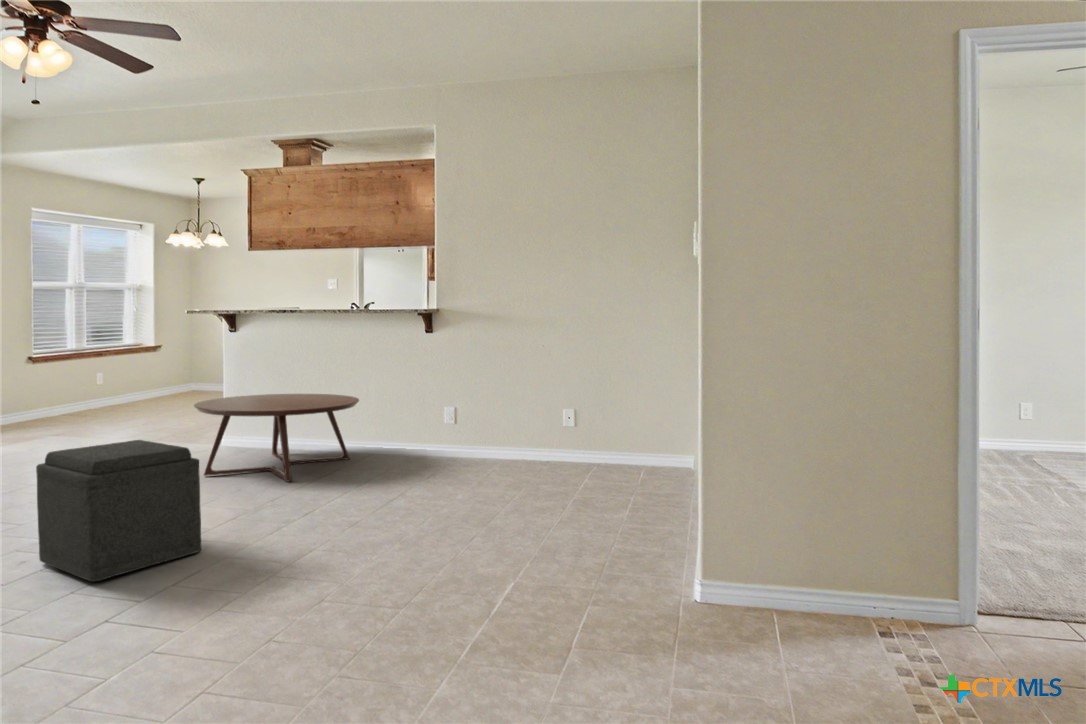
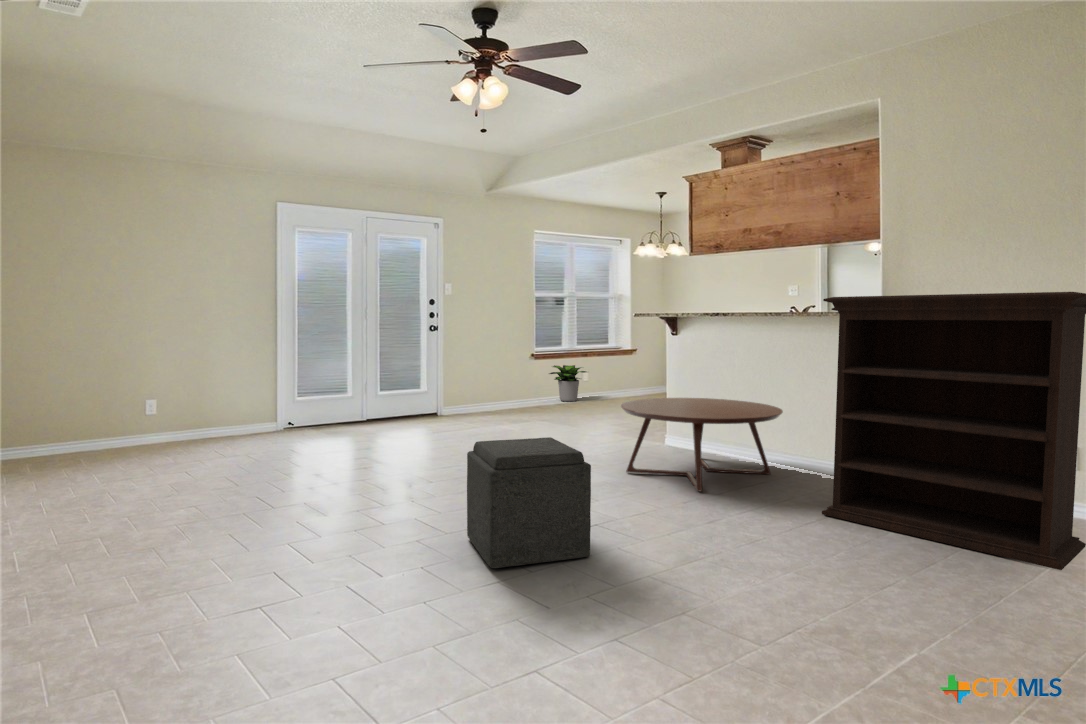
bookshelf: none [396,296,583,491] -> present [822,292,1086,570]
potted plant: none [58,371,118,415] -> present [549,365,587,401]

